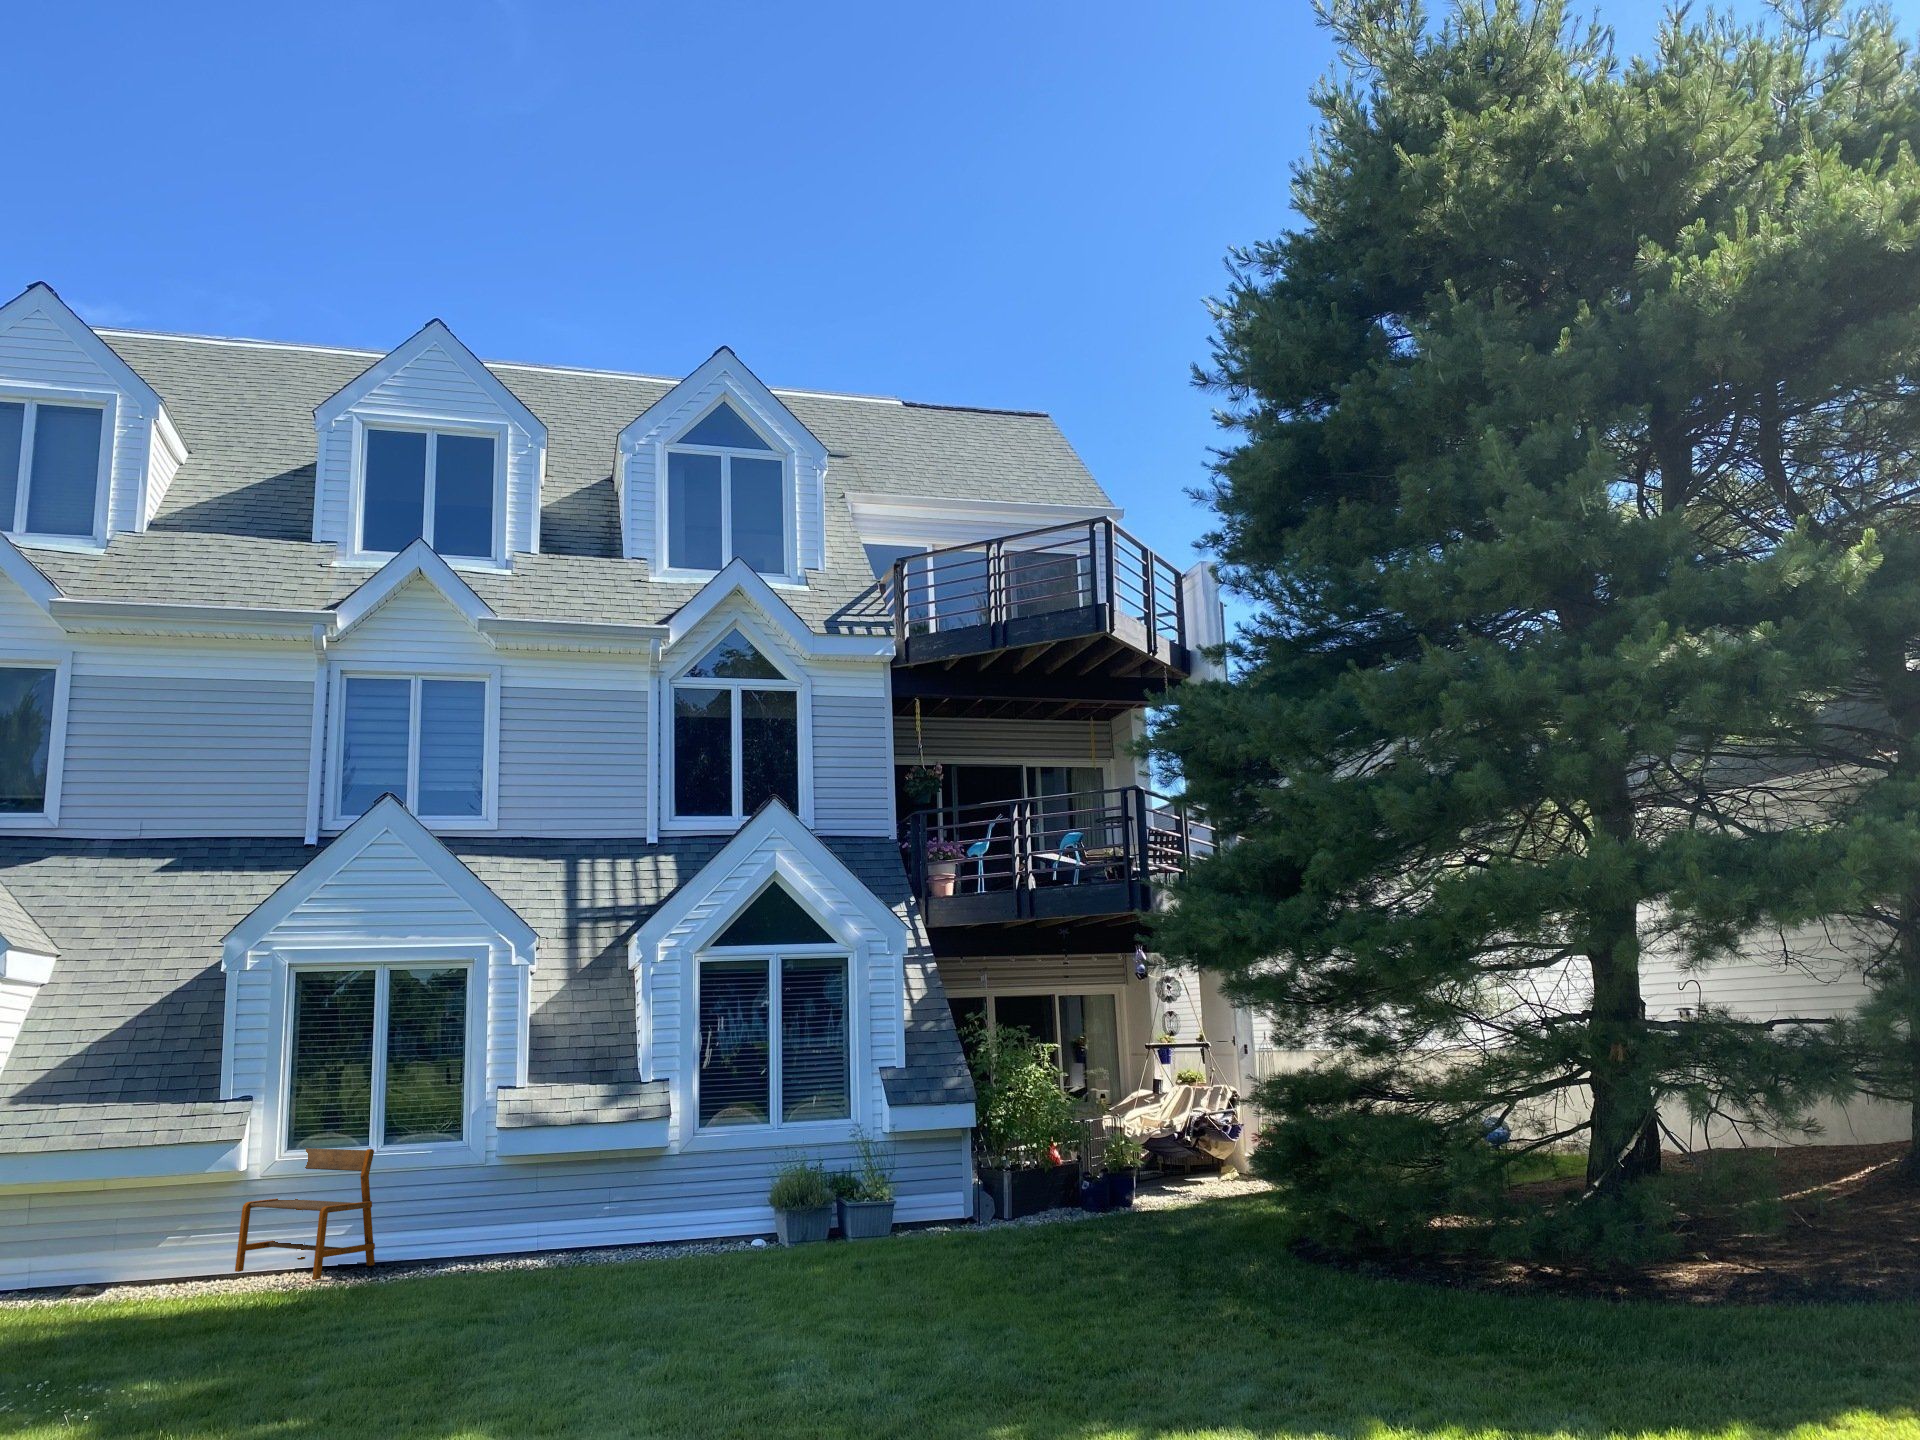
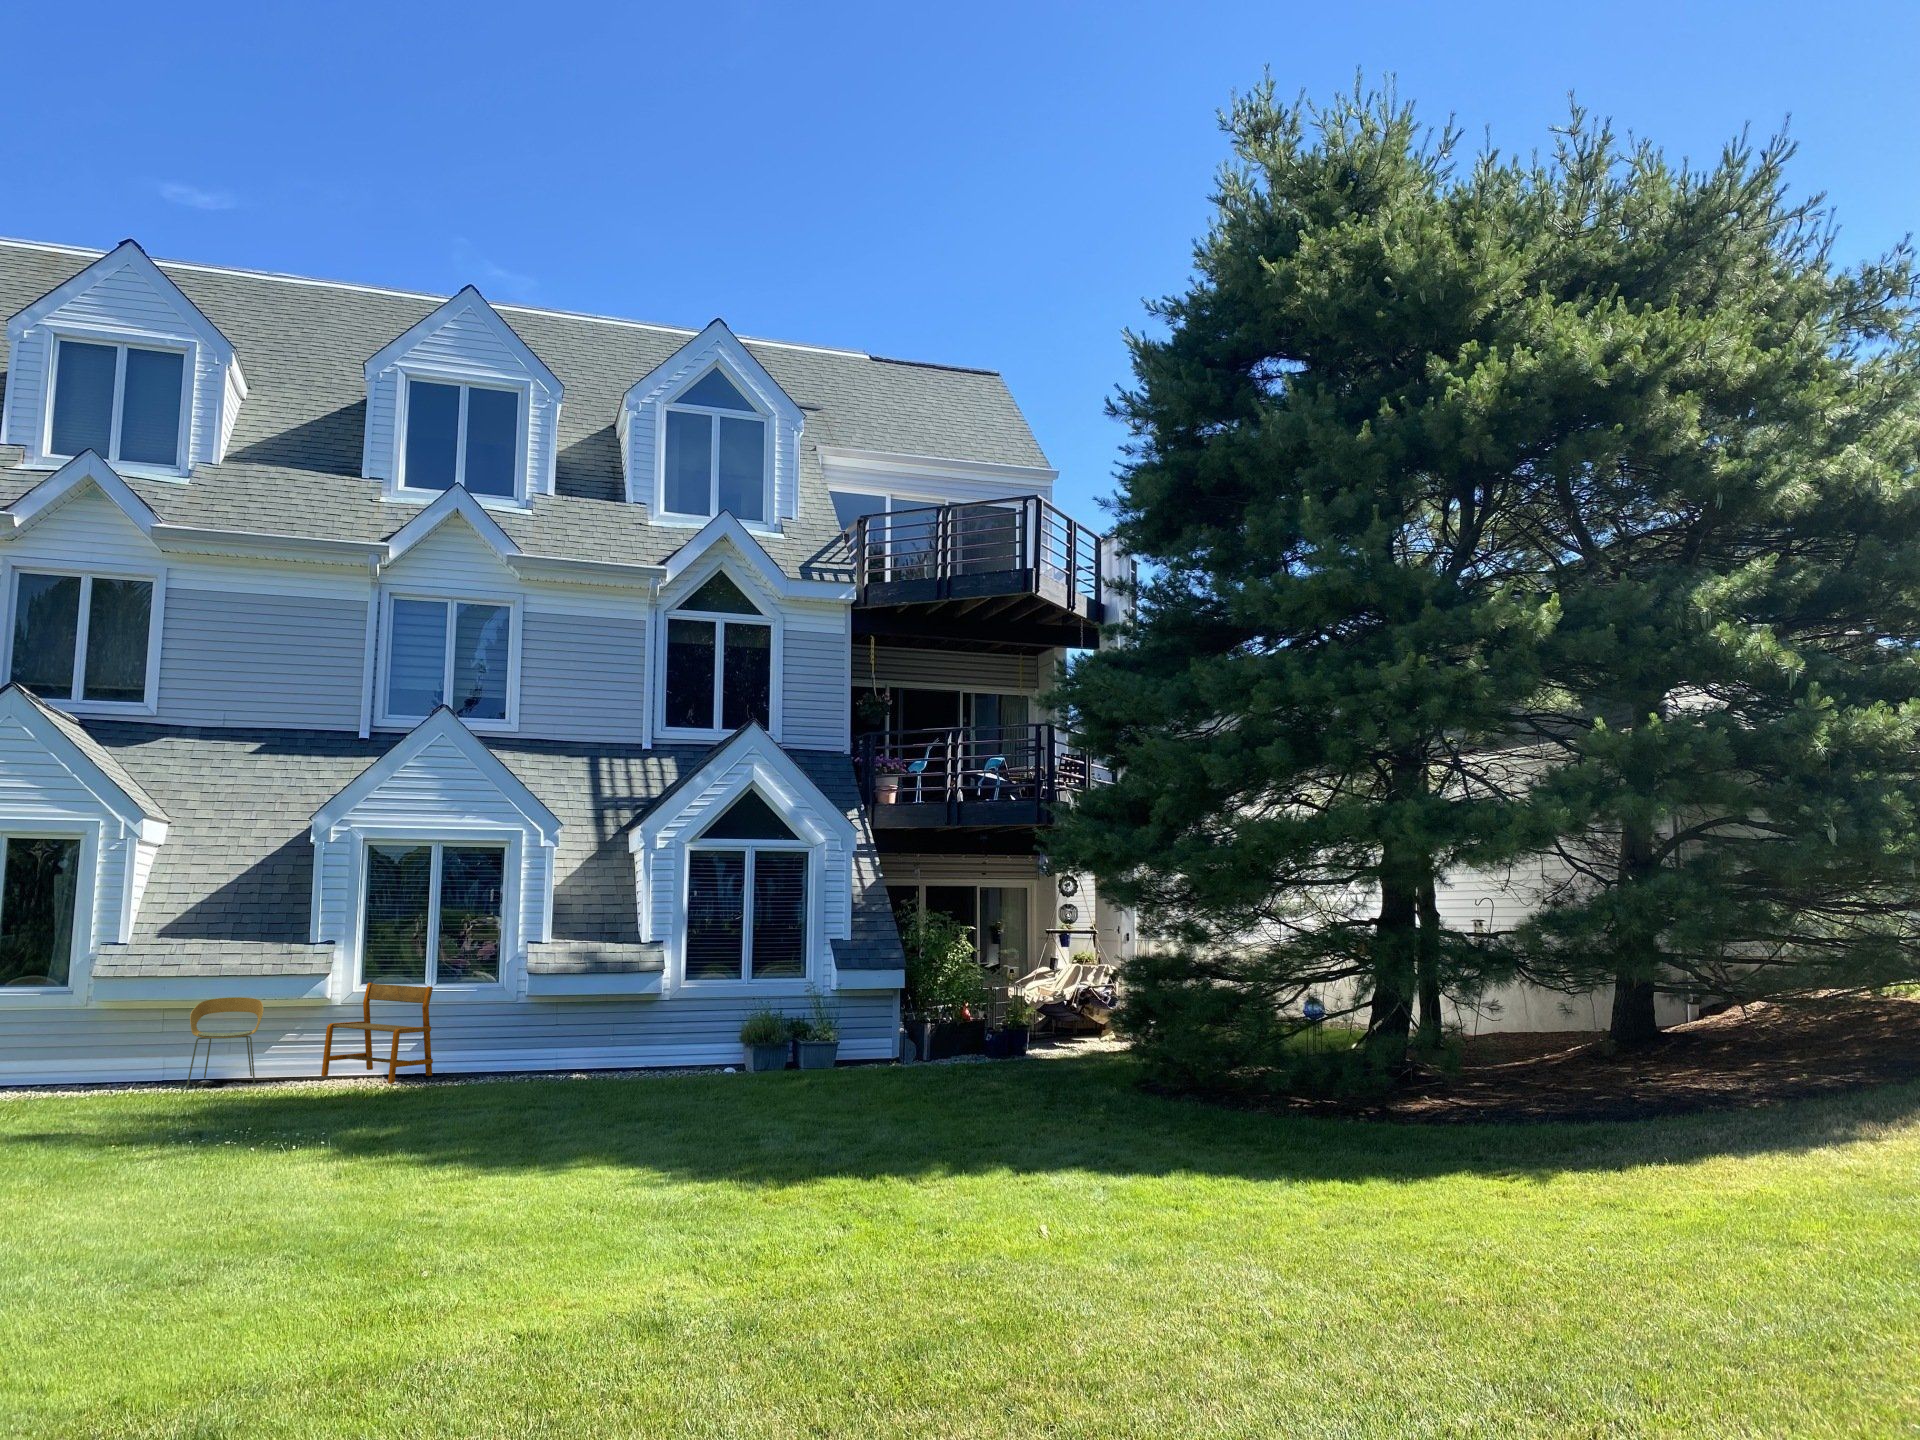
chair: none [54,1173,160,1296] -> present [187,997,263,1088]

